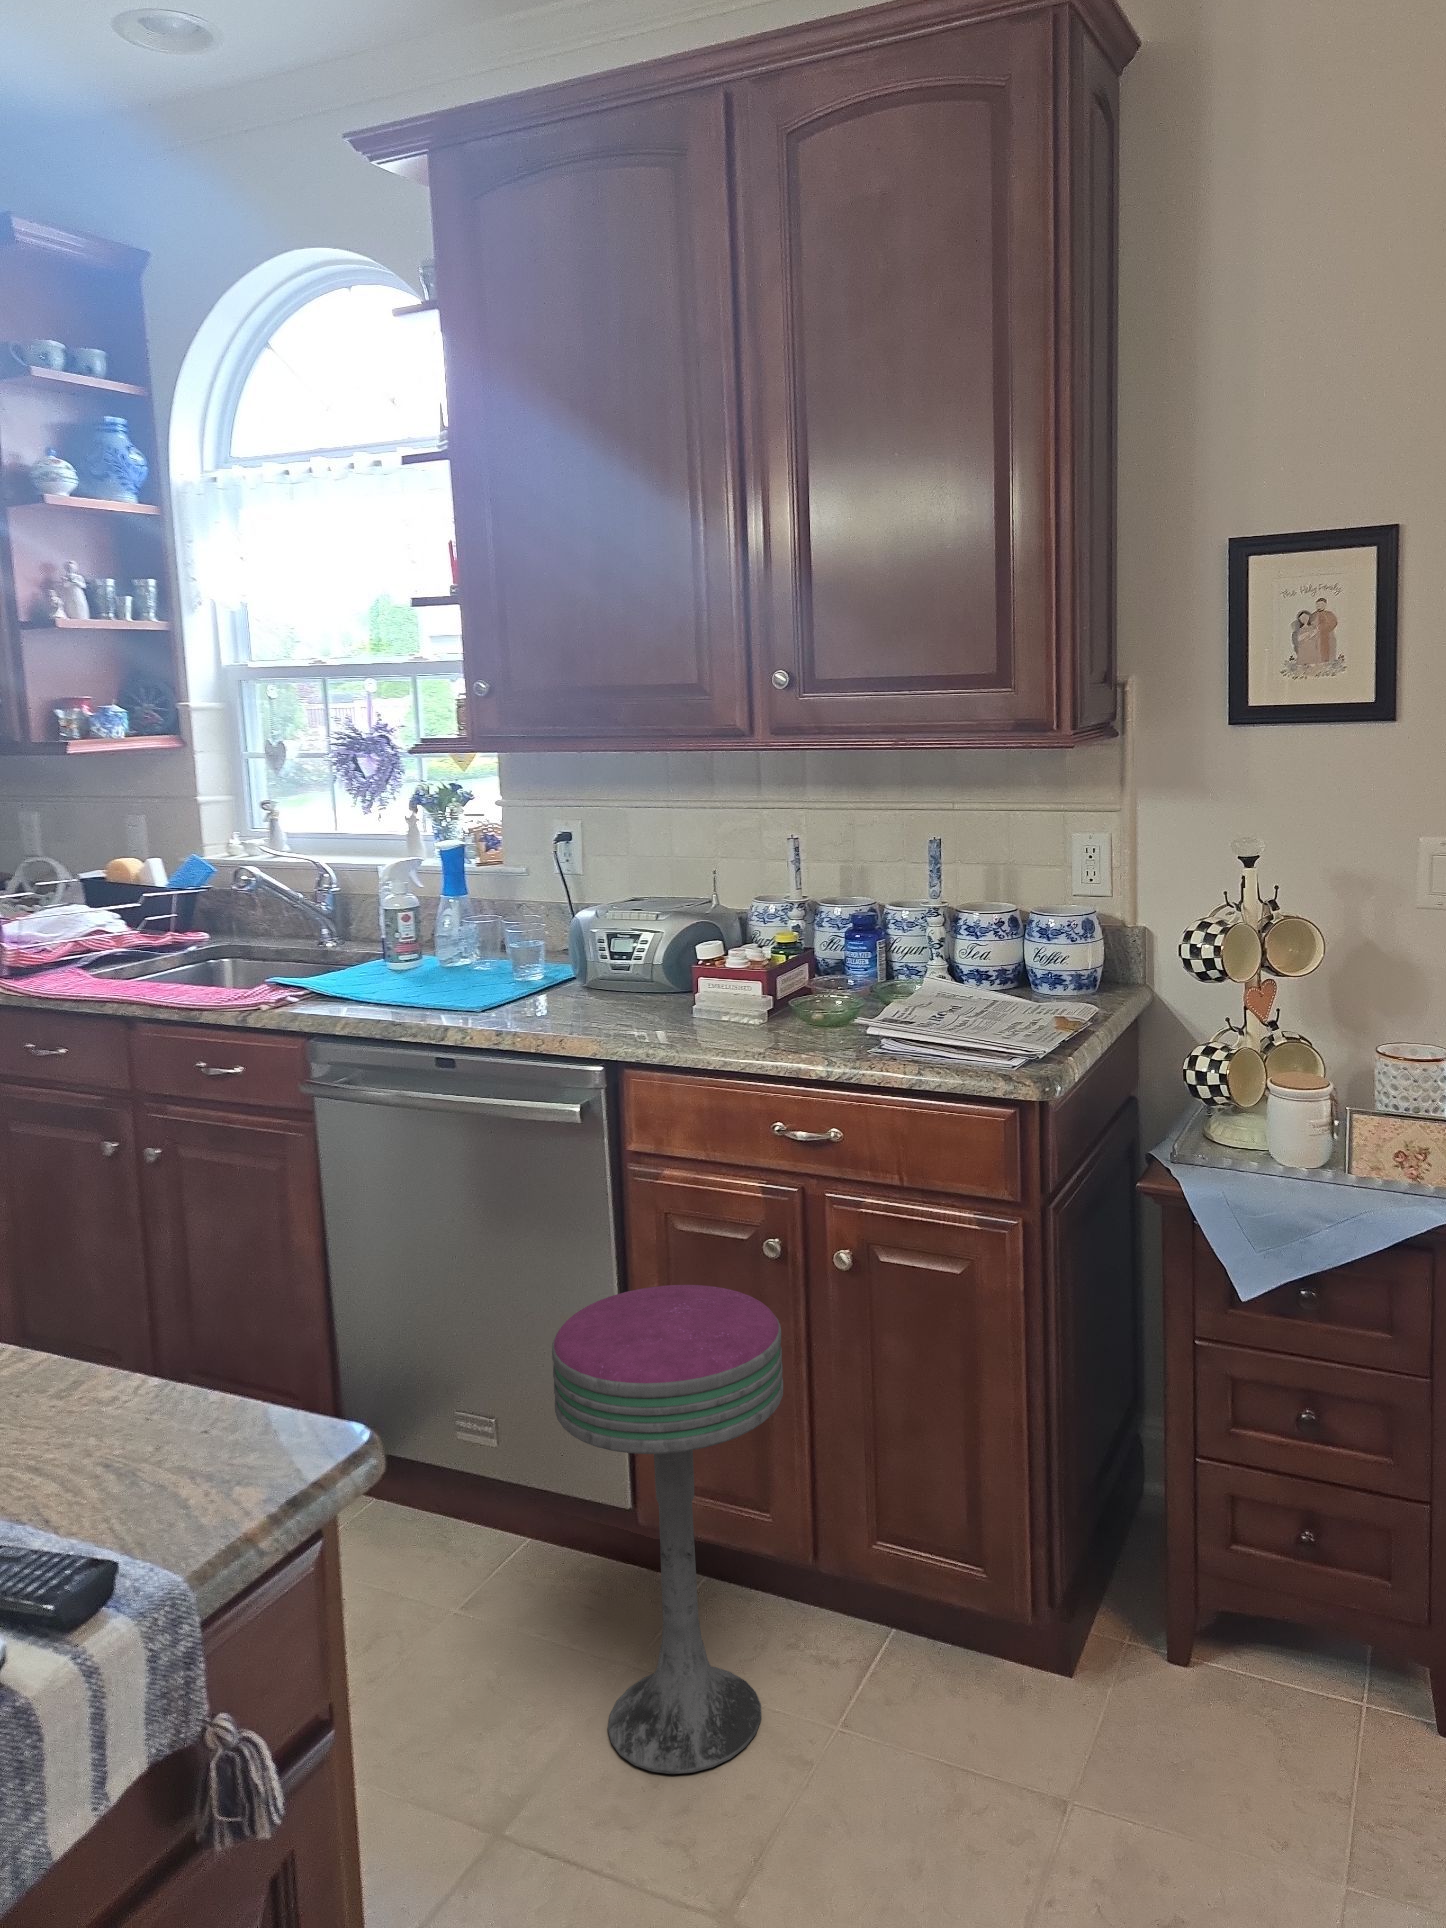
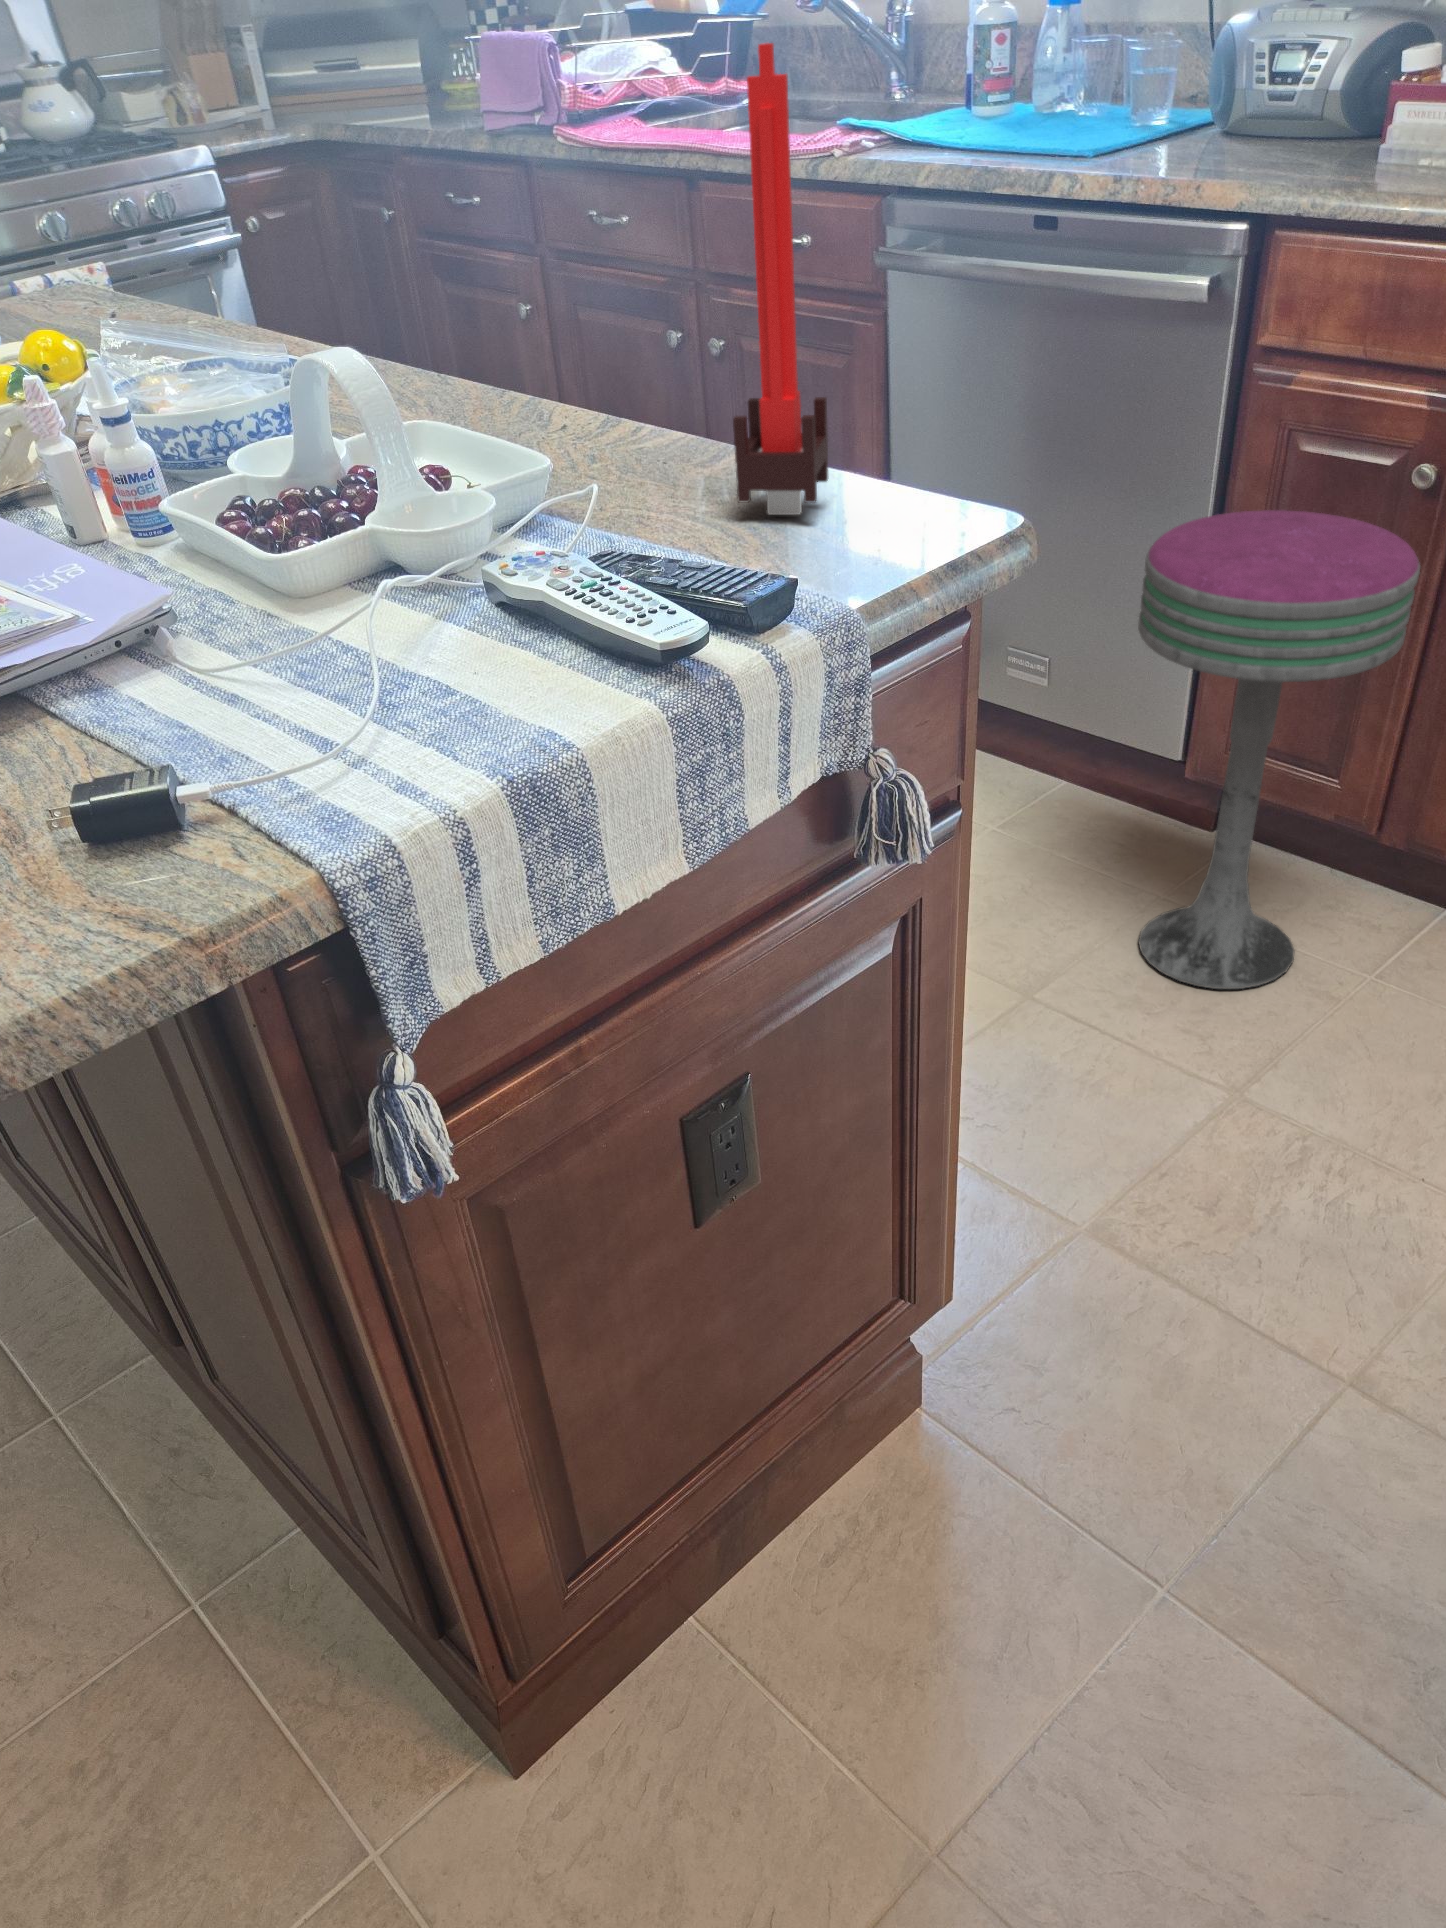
candle: none [77,1082,184,1453] -> present [733,43,828,515]

